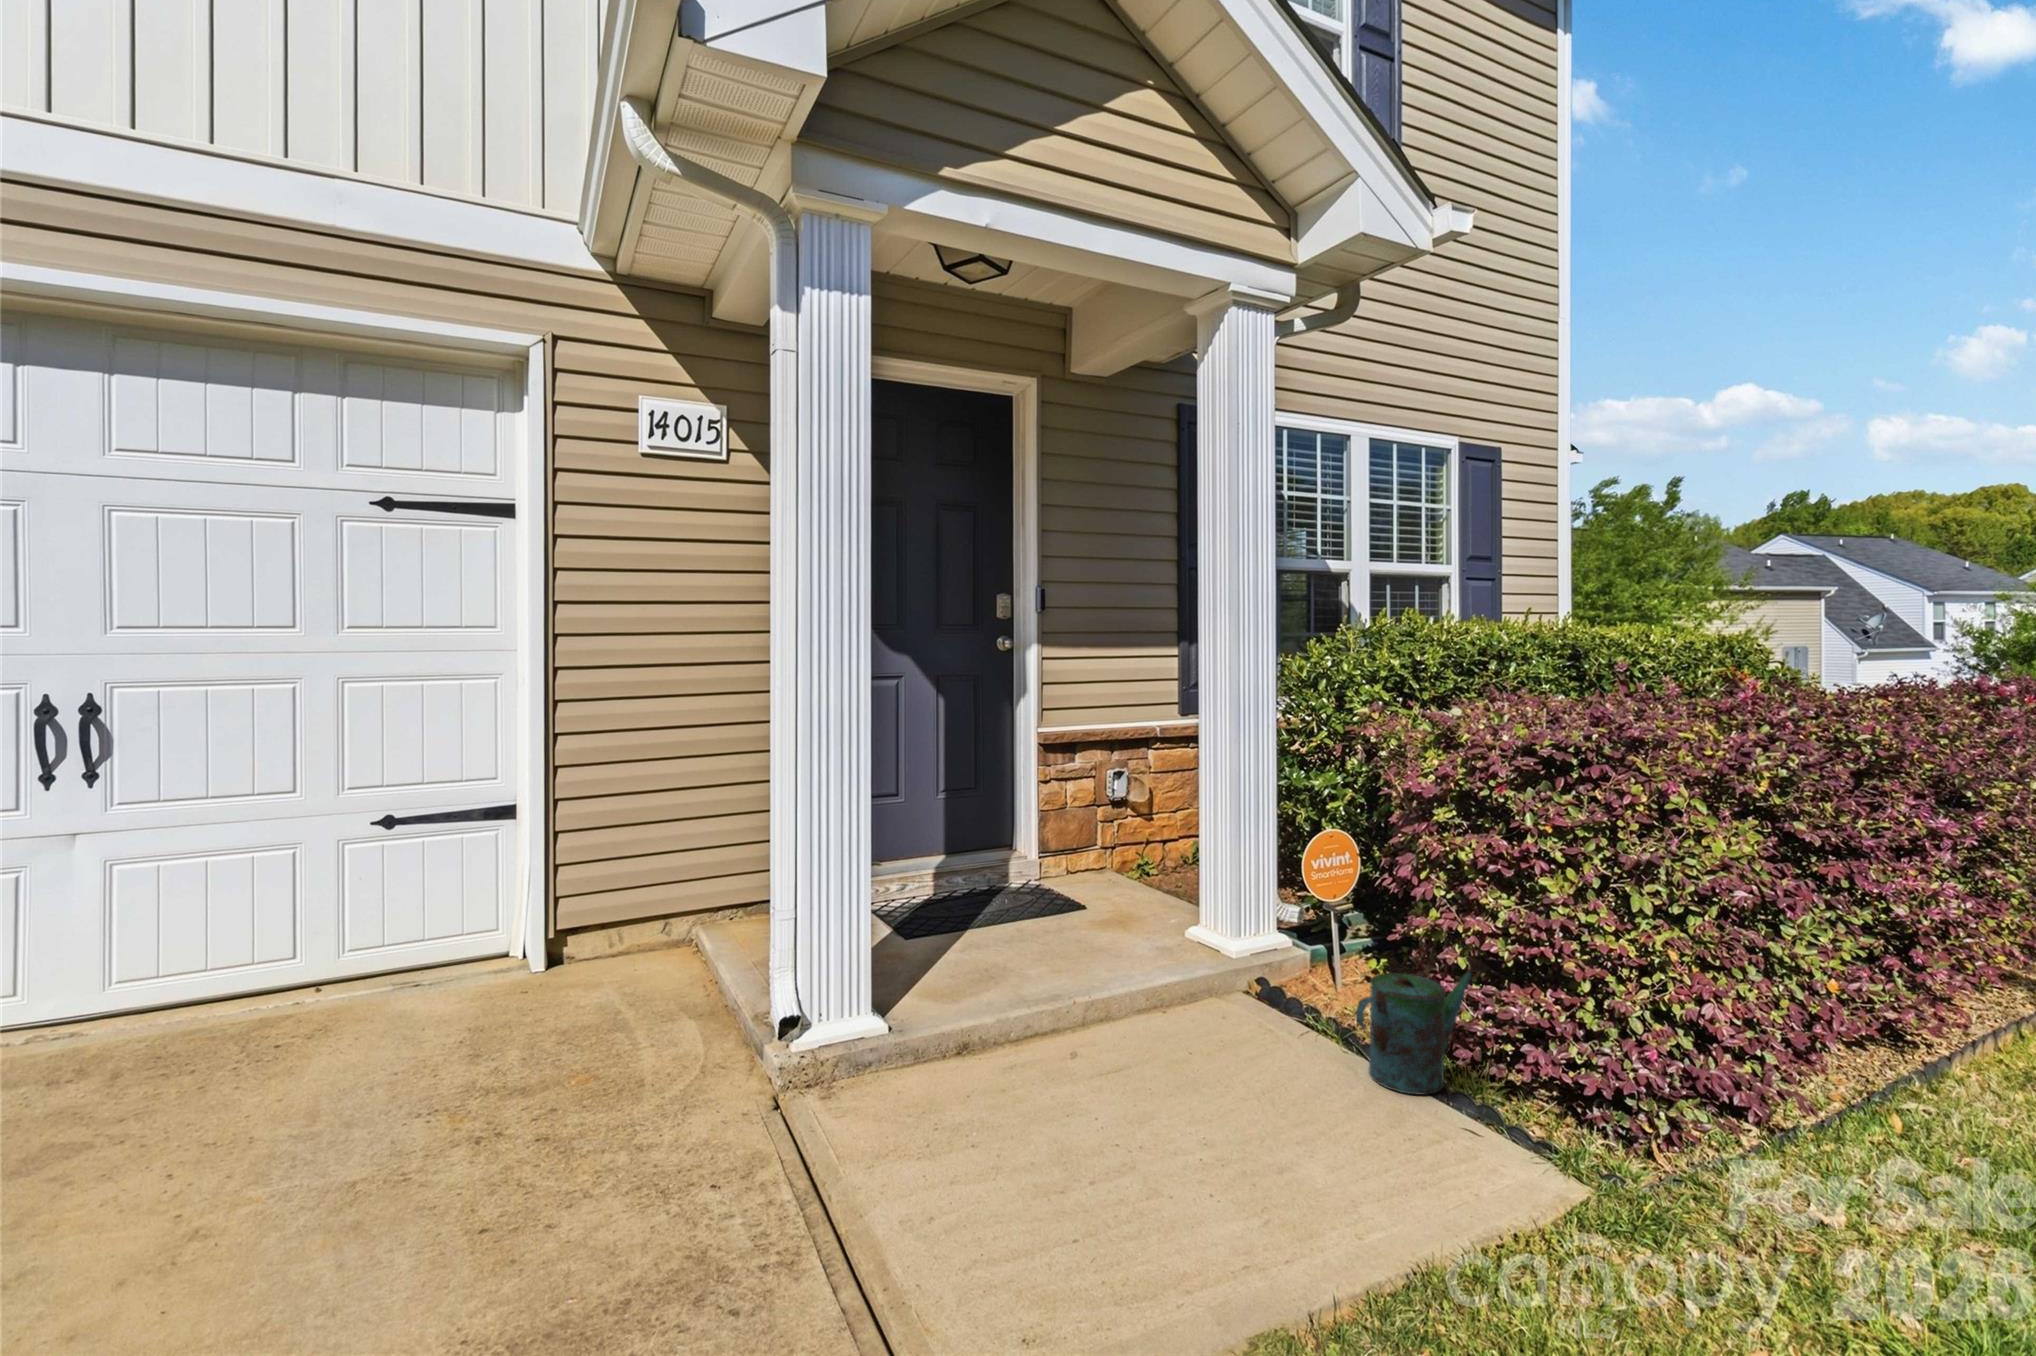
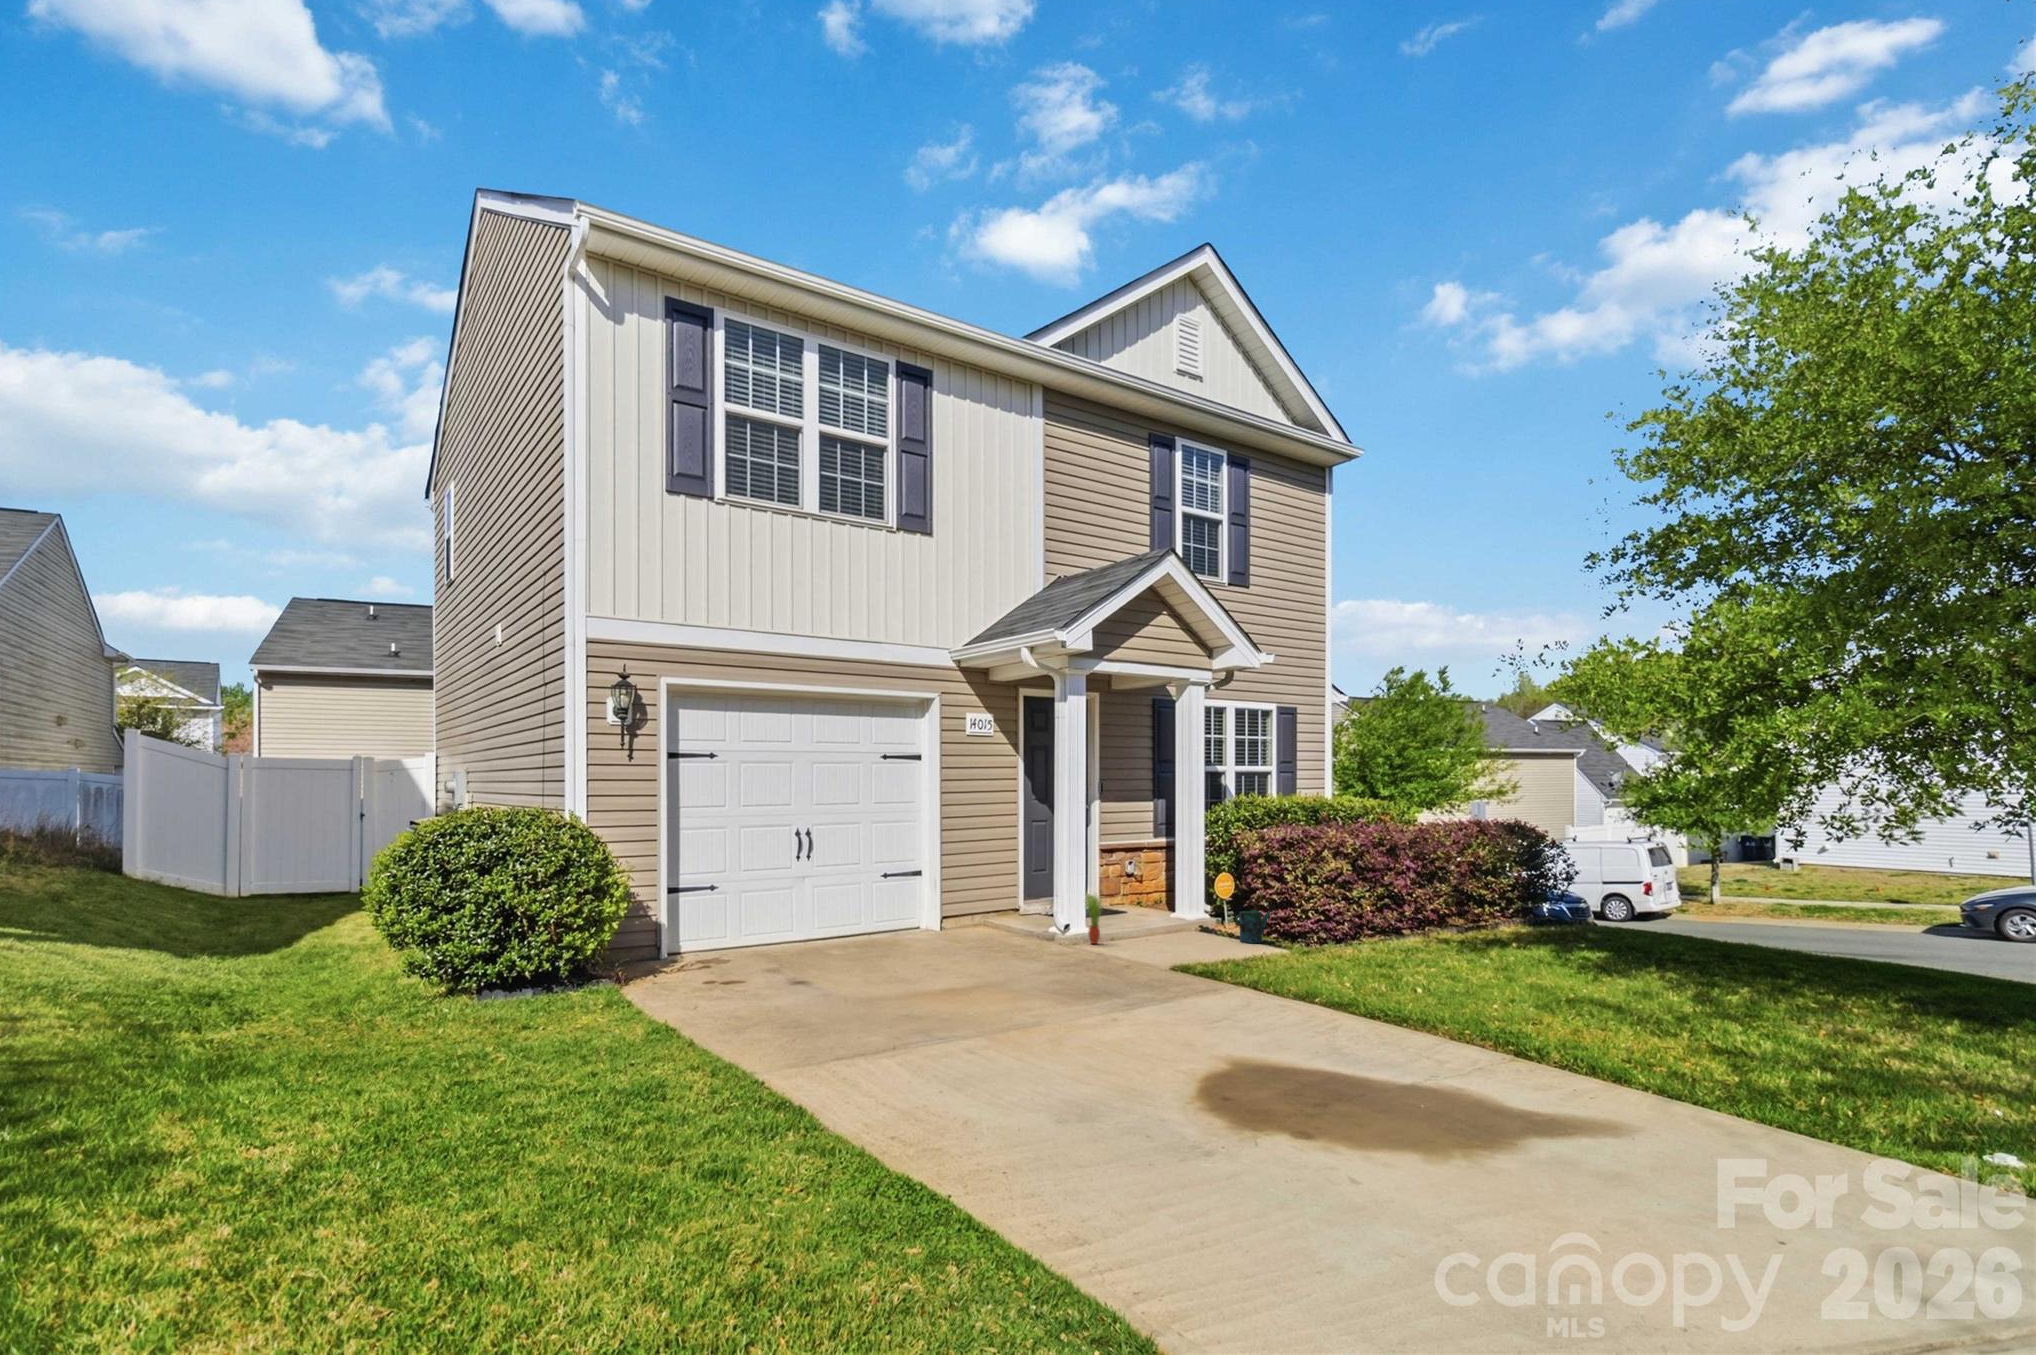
potted plant: none [827,924,906,1100] -> present [1085,891,1101,944]

